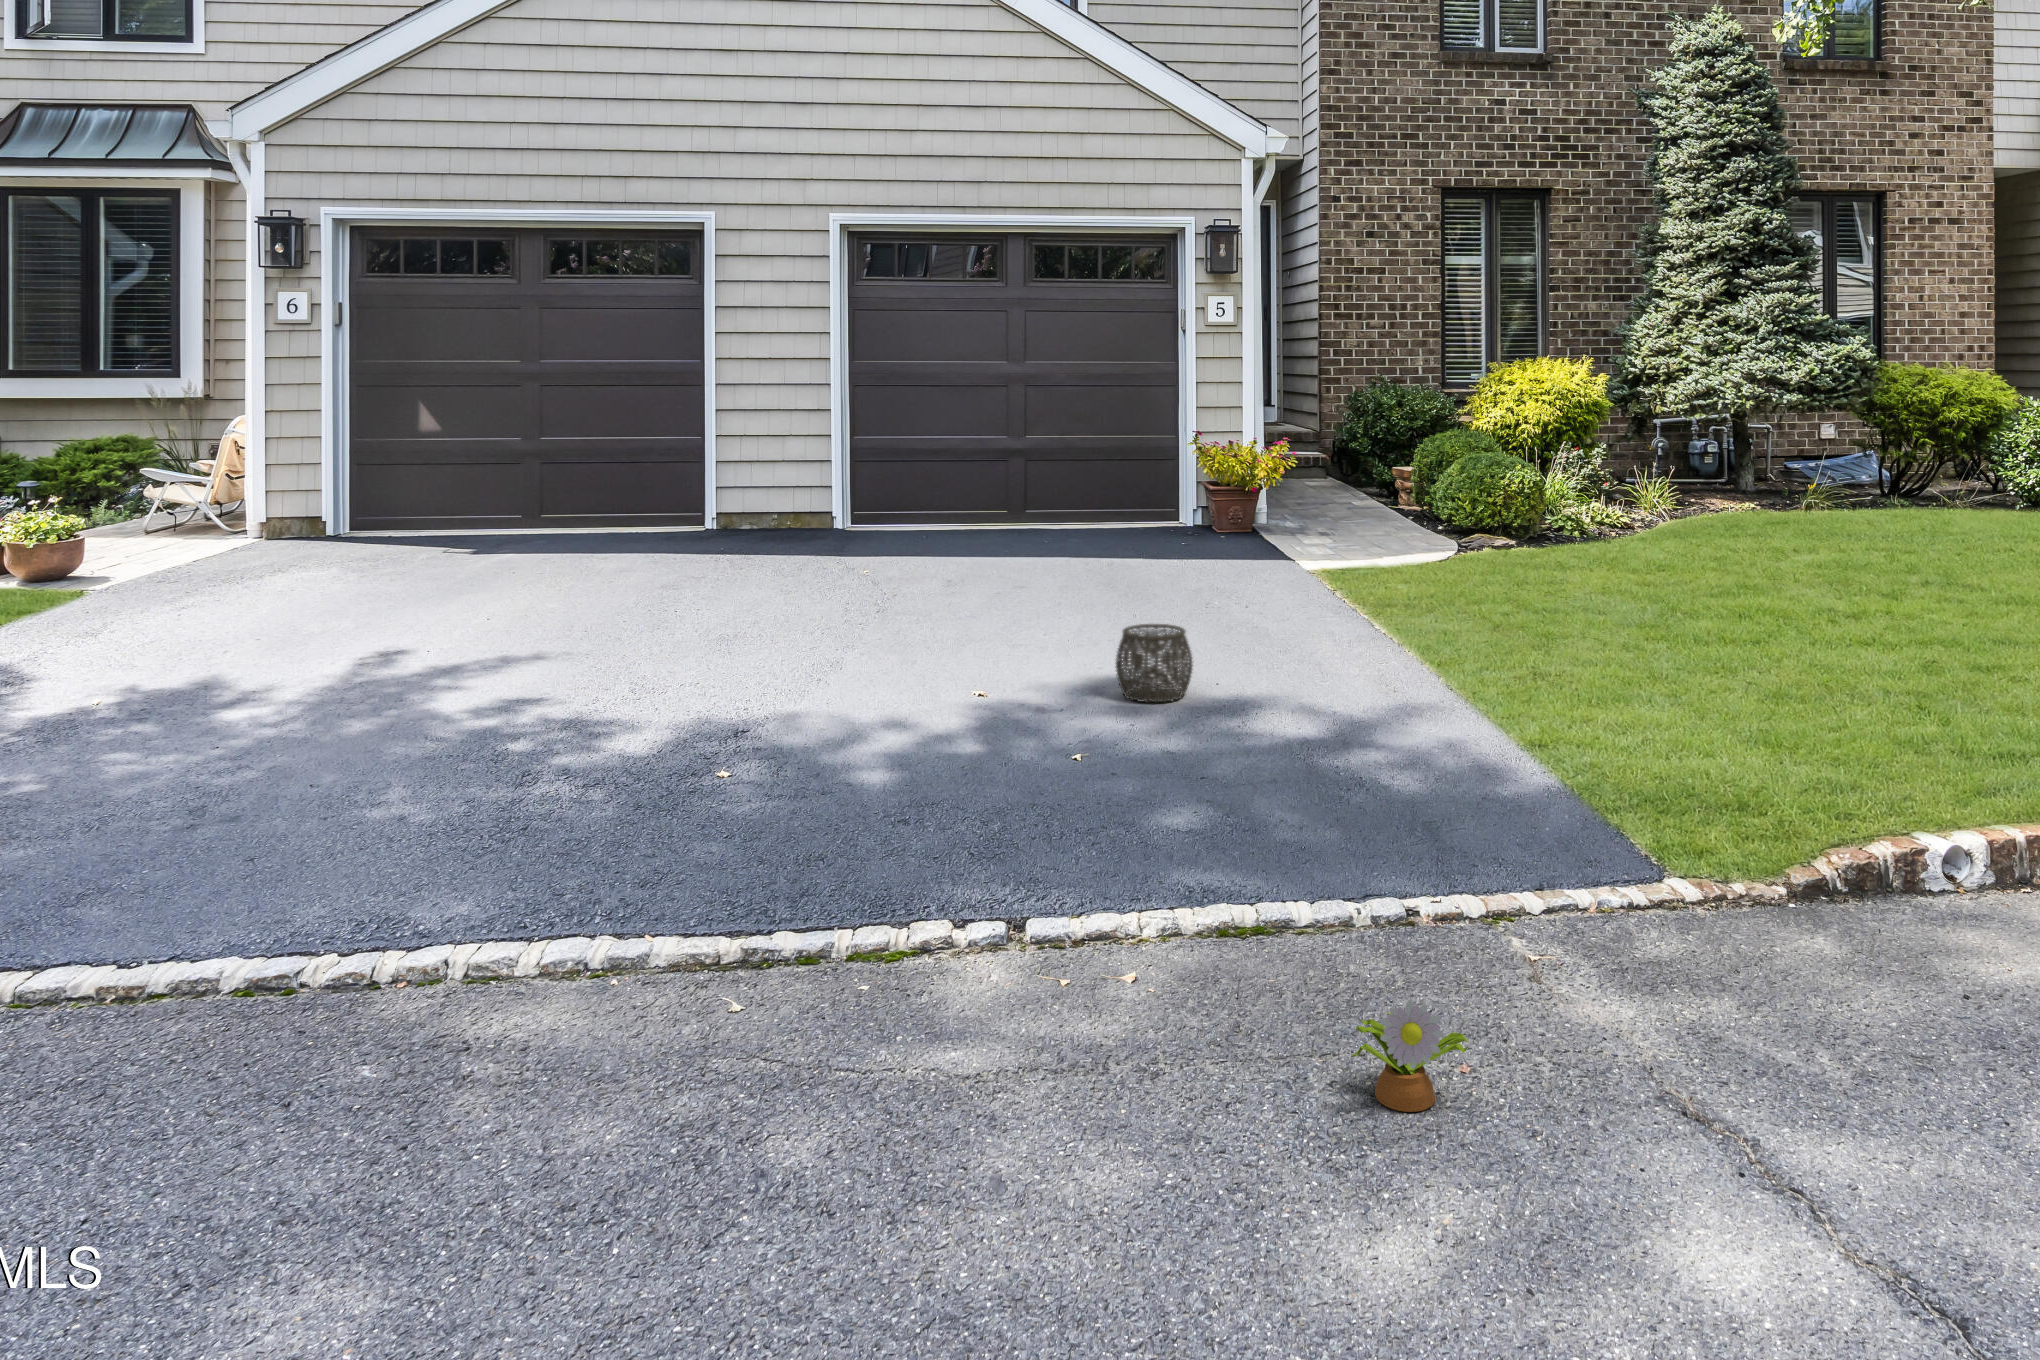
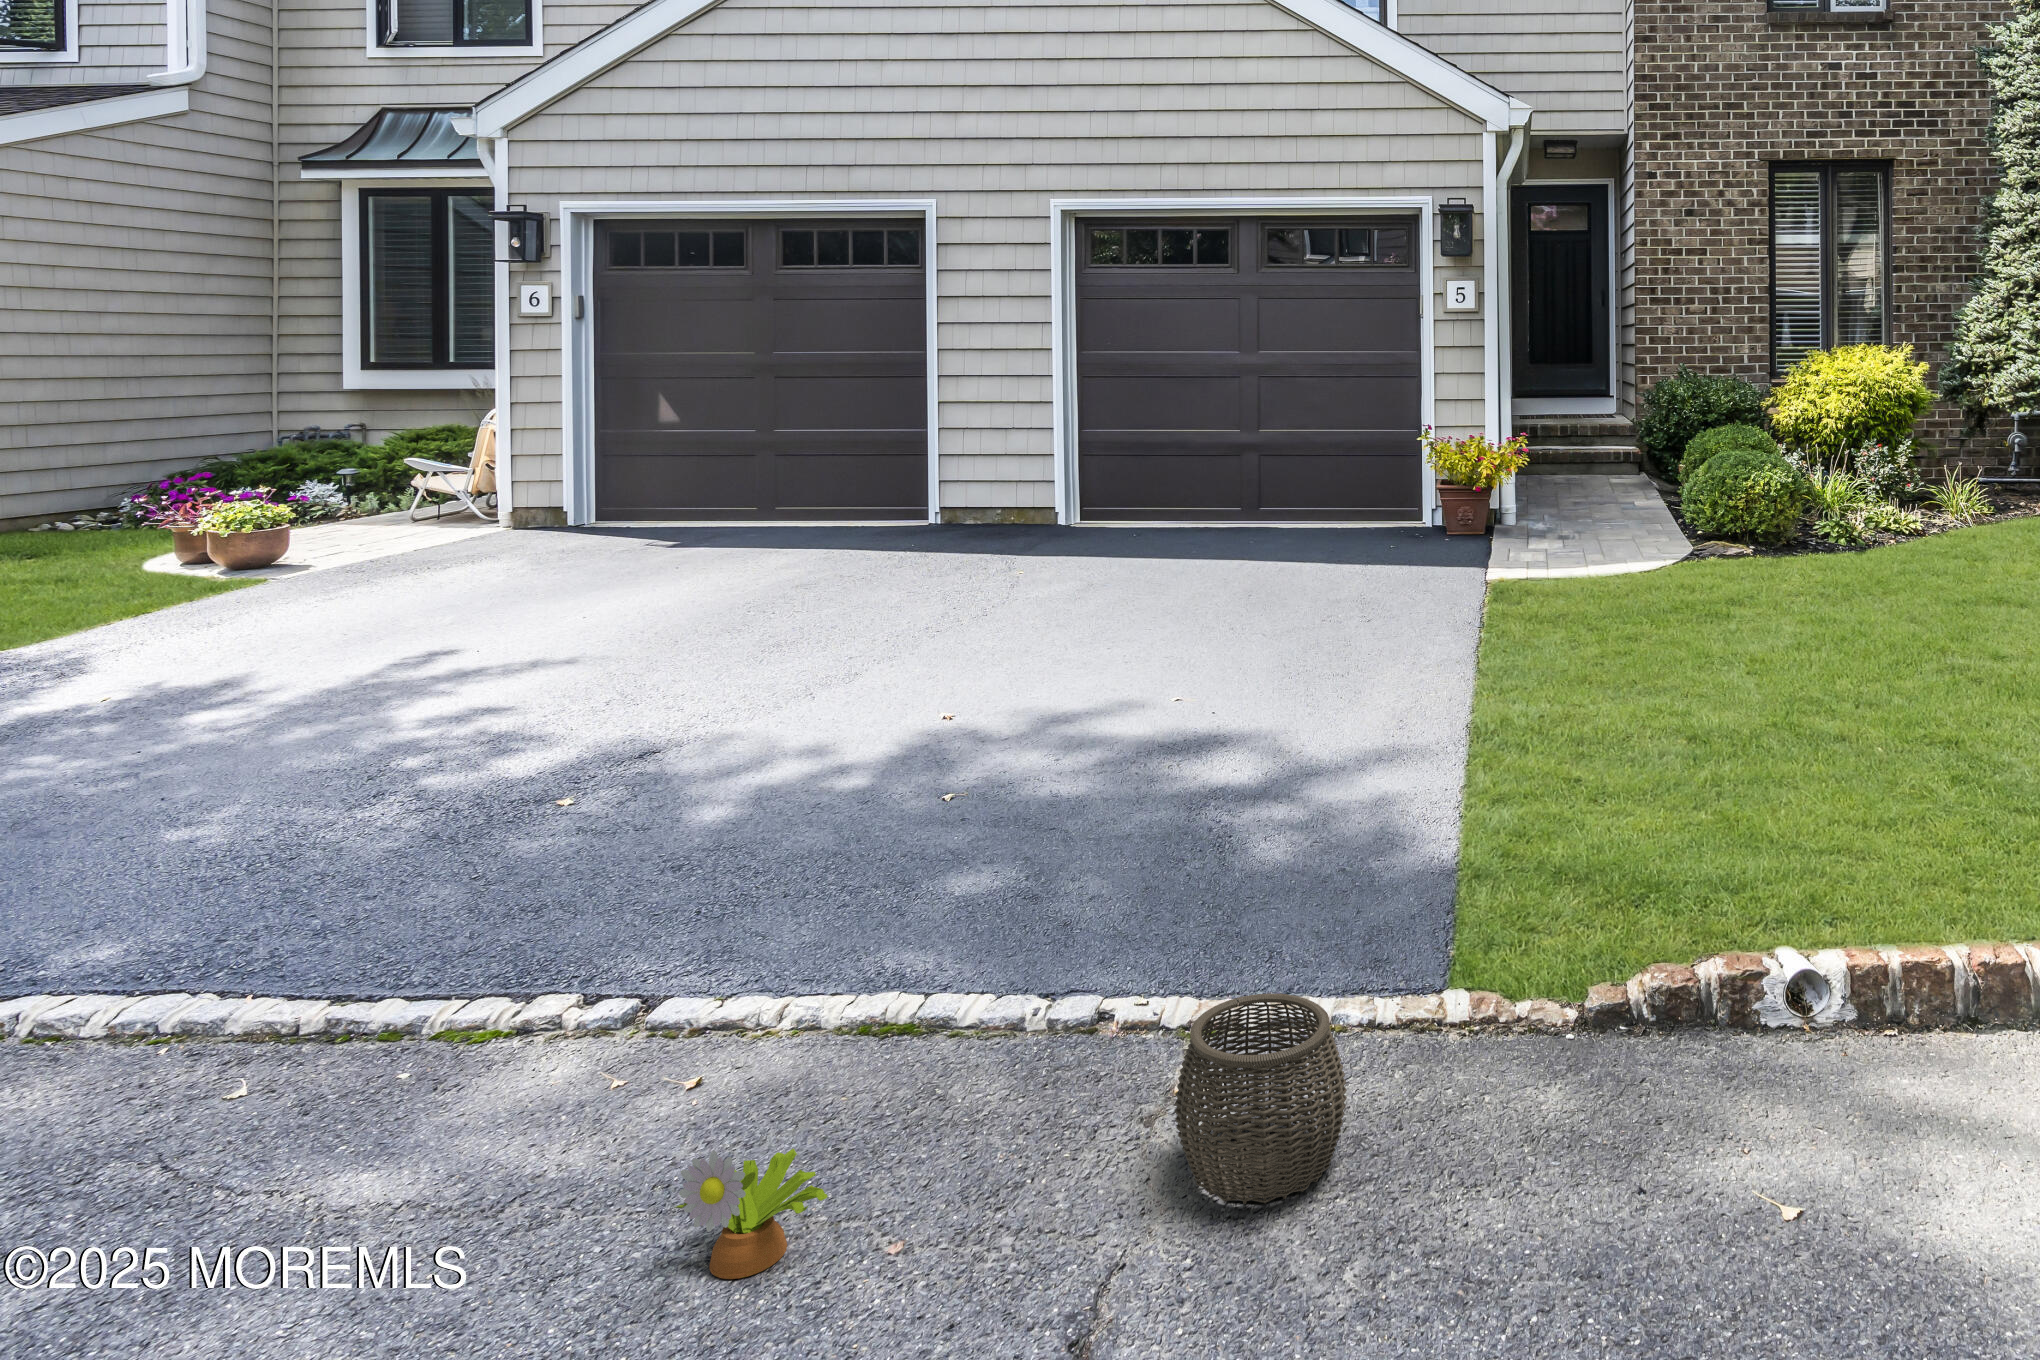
woven basket: present [1116,624,1193,702] -> present [1175,993,1347,1204]

